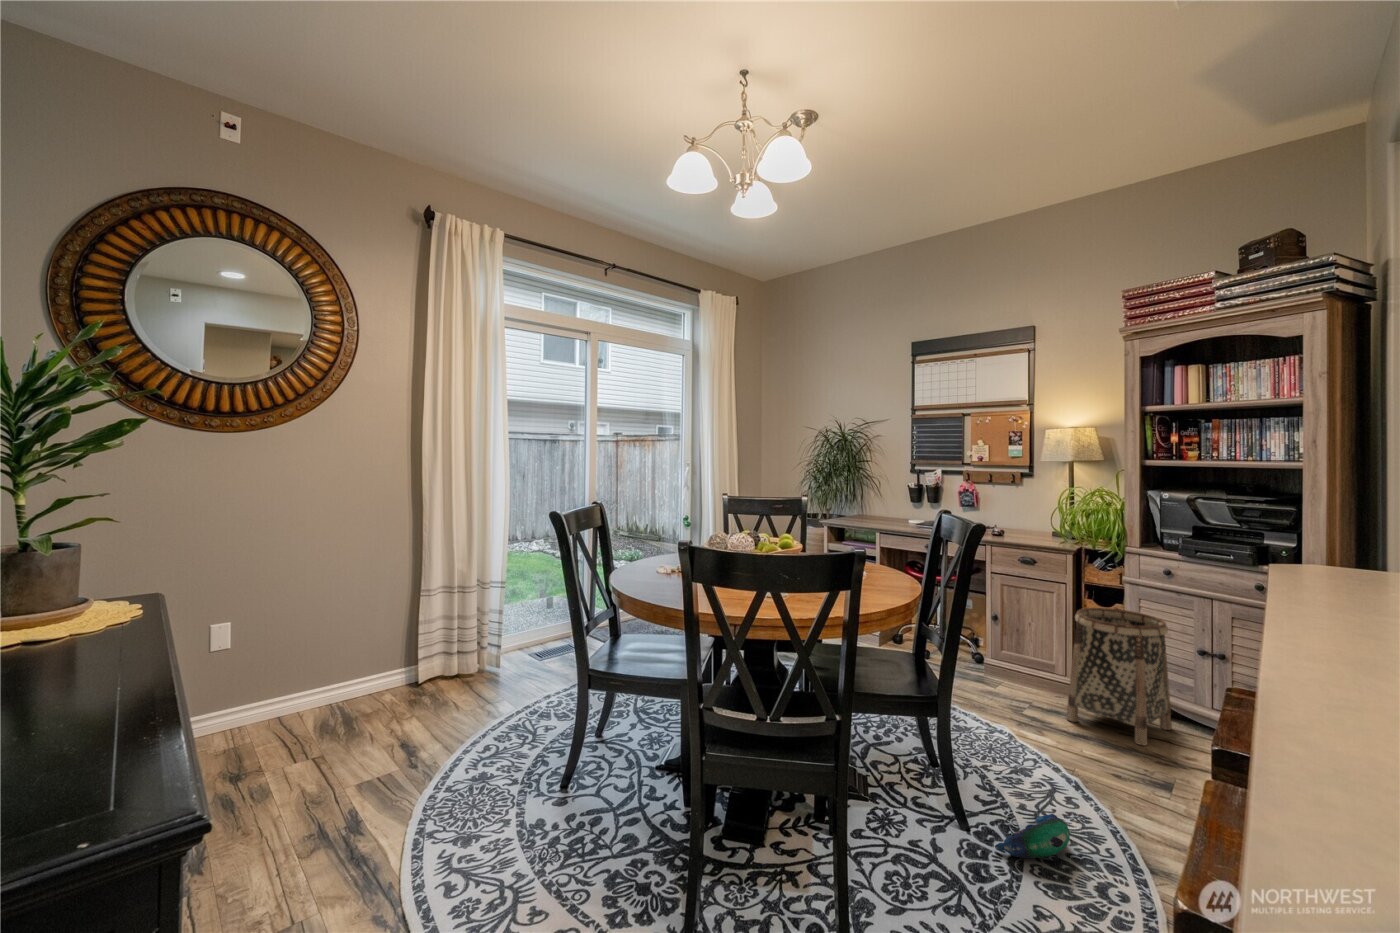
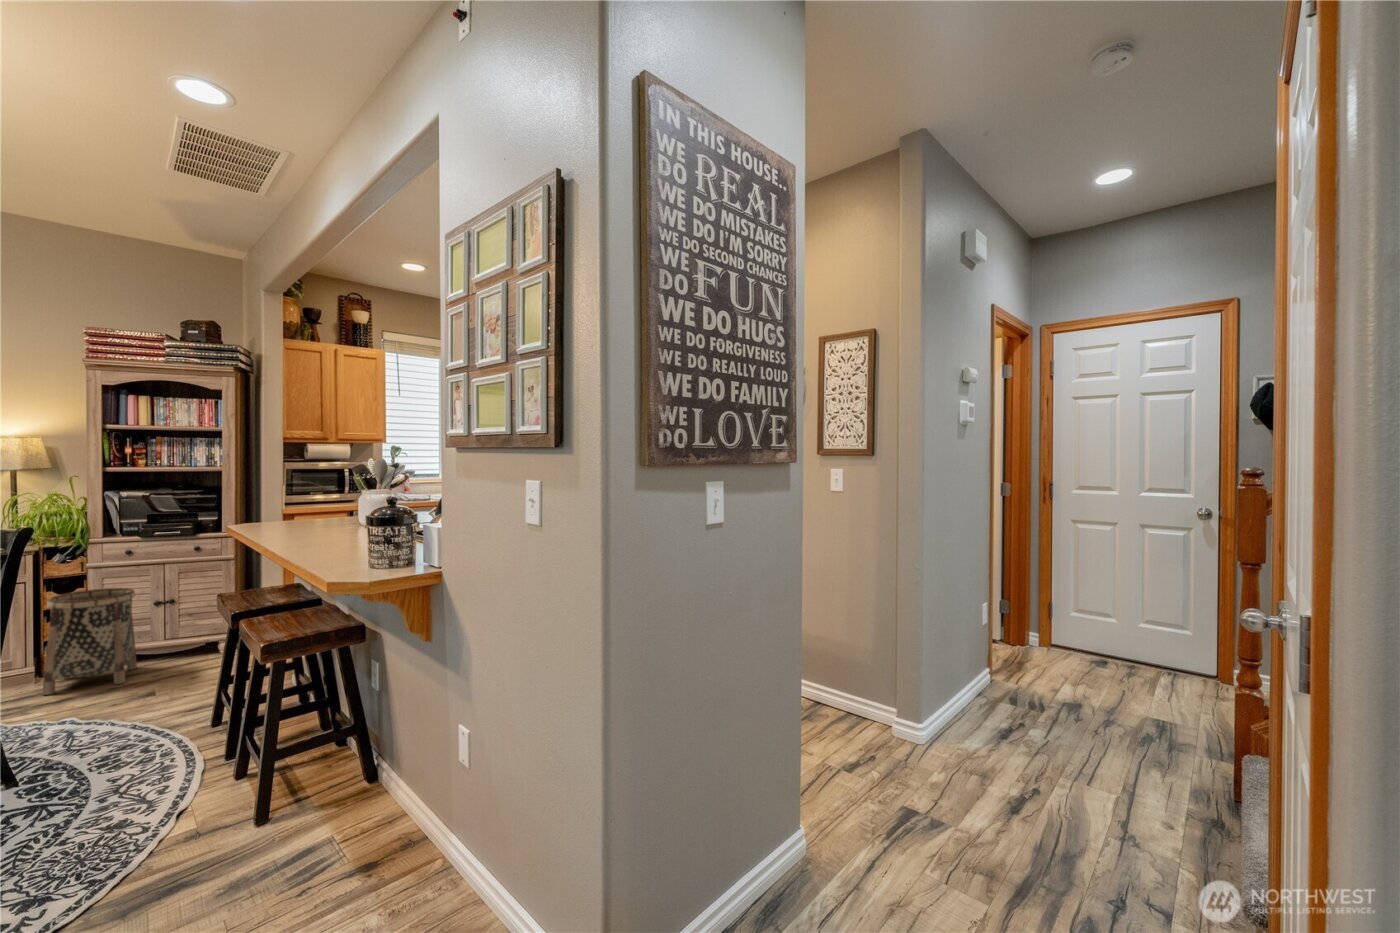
plush toy: present [995,814,1070,859] -> none [50,733,111,778]

